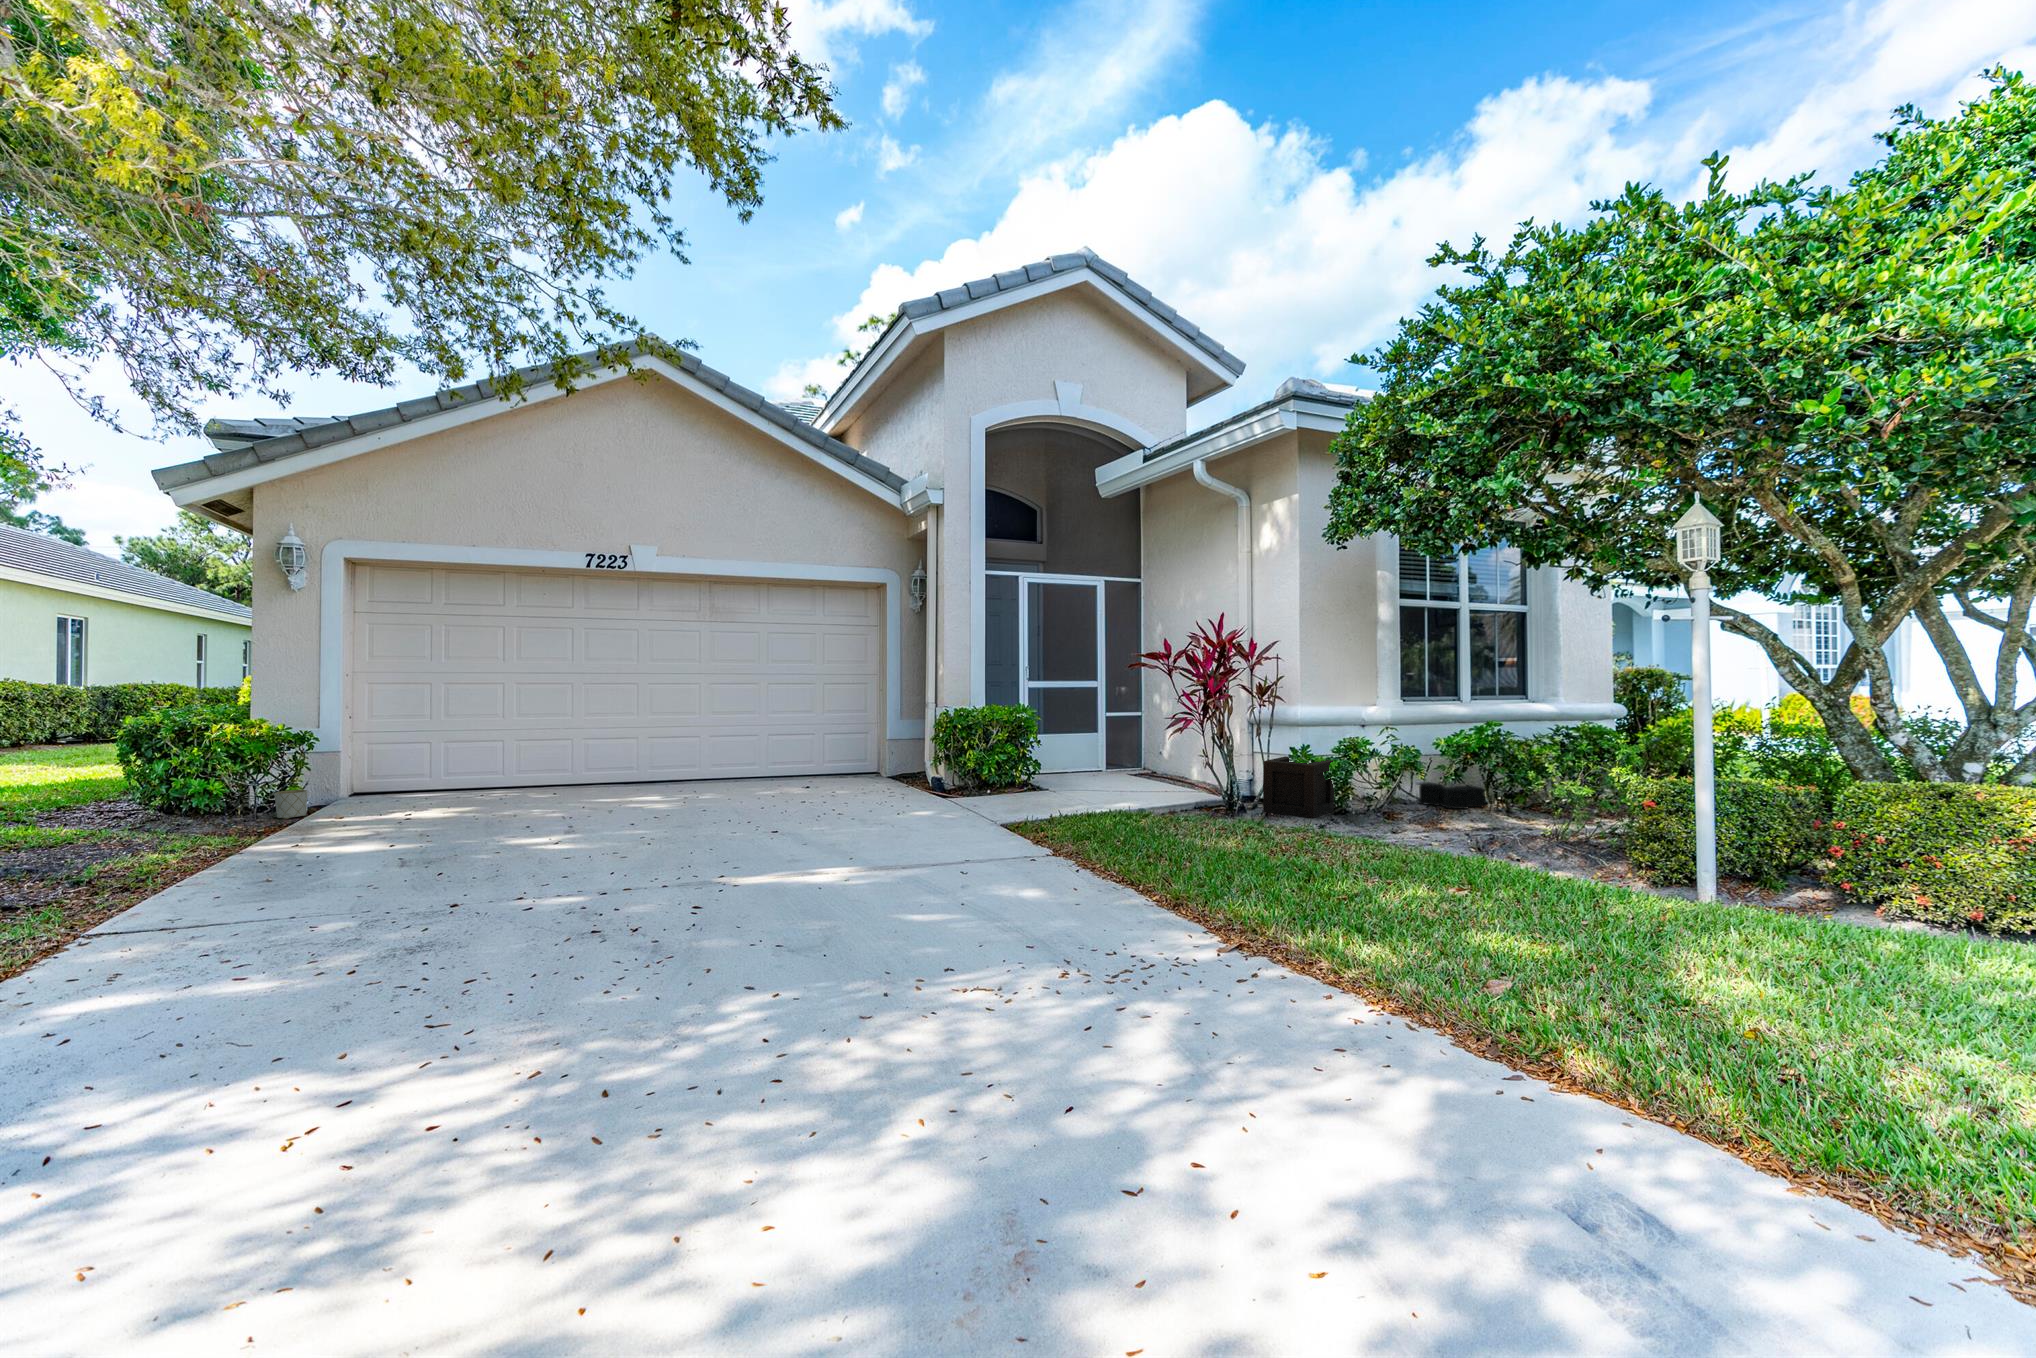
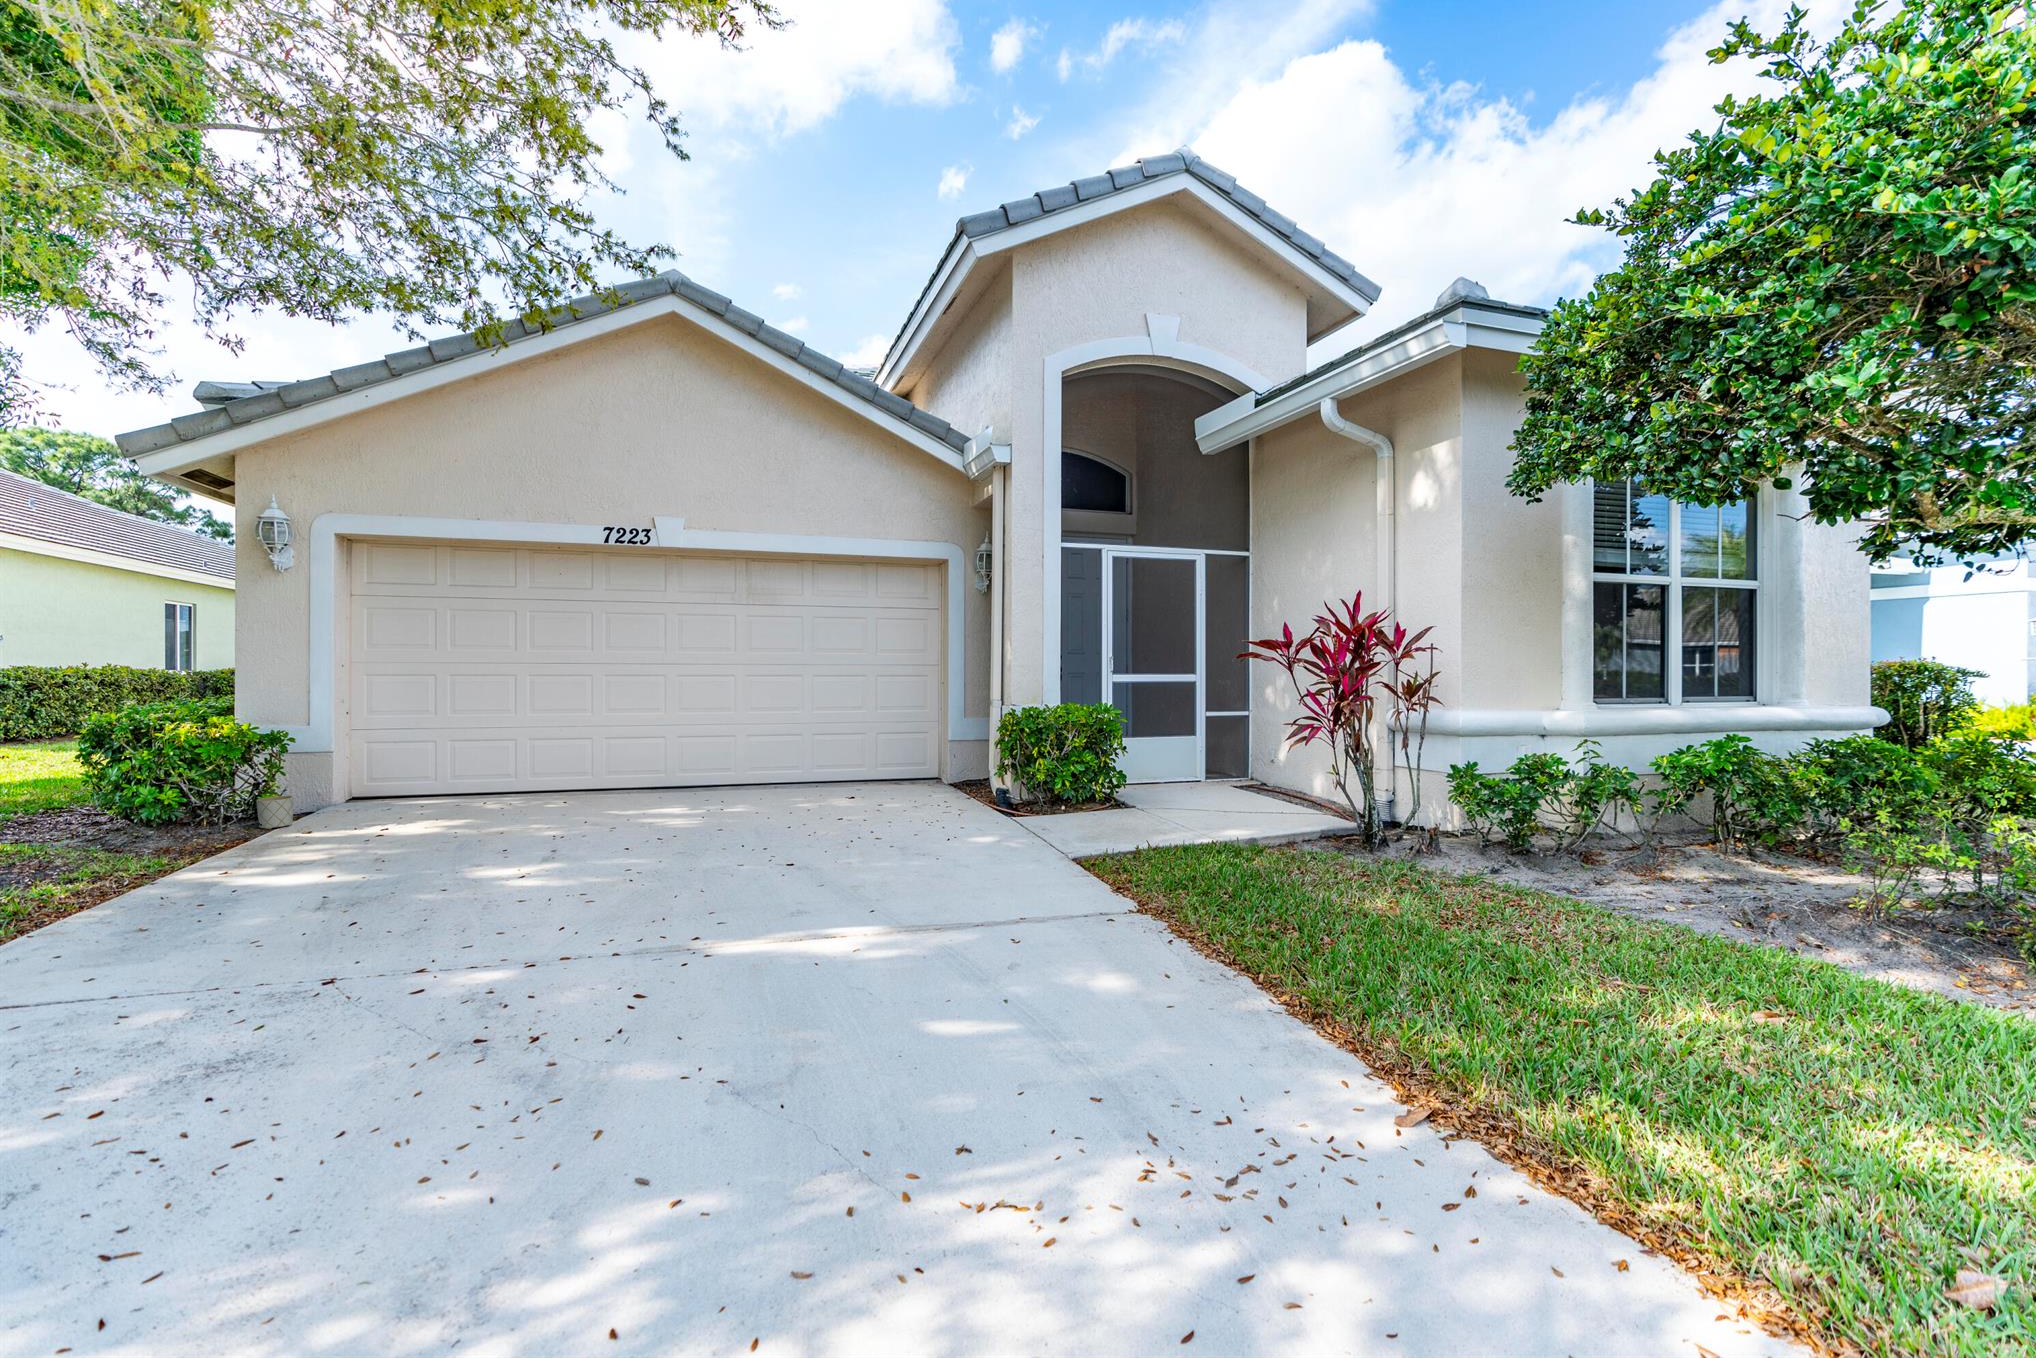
wooden crate: present [1263,756,1334,818] -> none [1414,776,1511,861]
storage bin: present [1418,782,1486,809] -> none [1618,812,1723,851]

